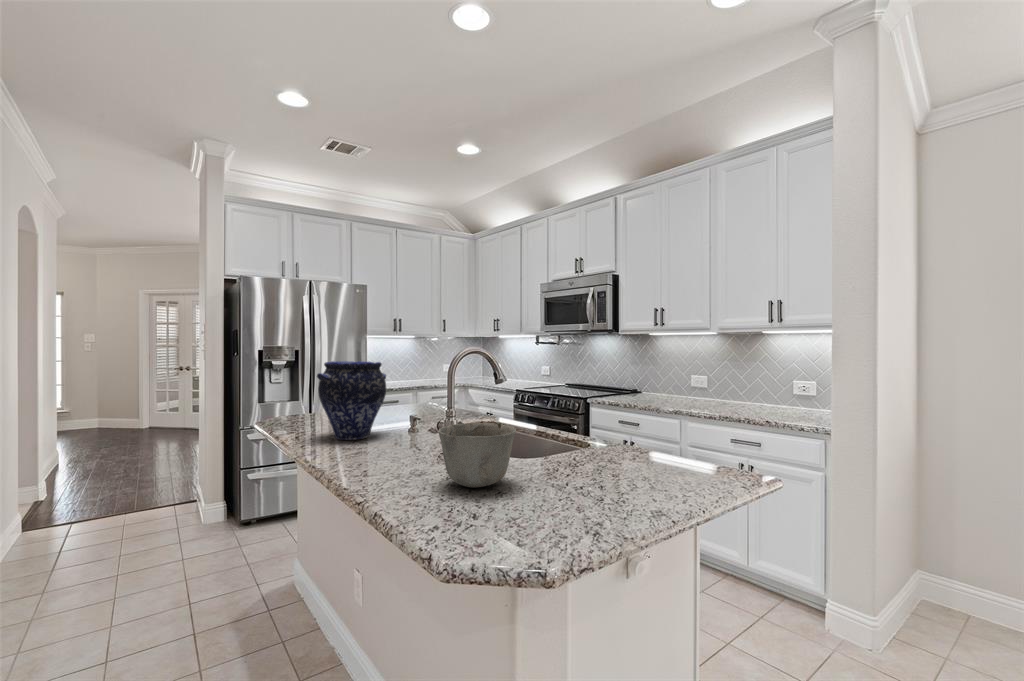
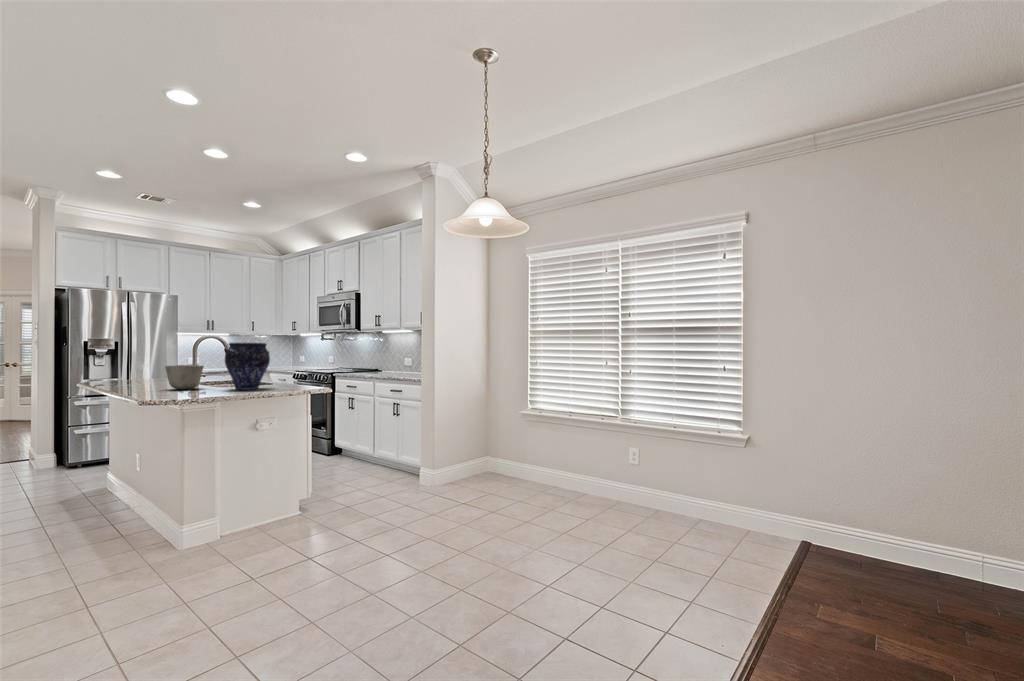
vase: present [317,361,386,440] -> present [225,343,270,390]

